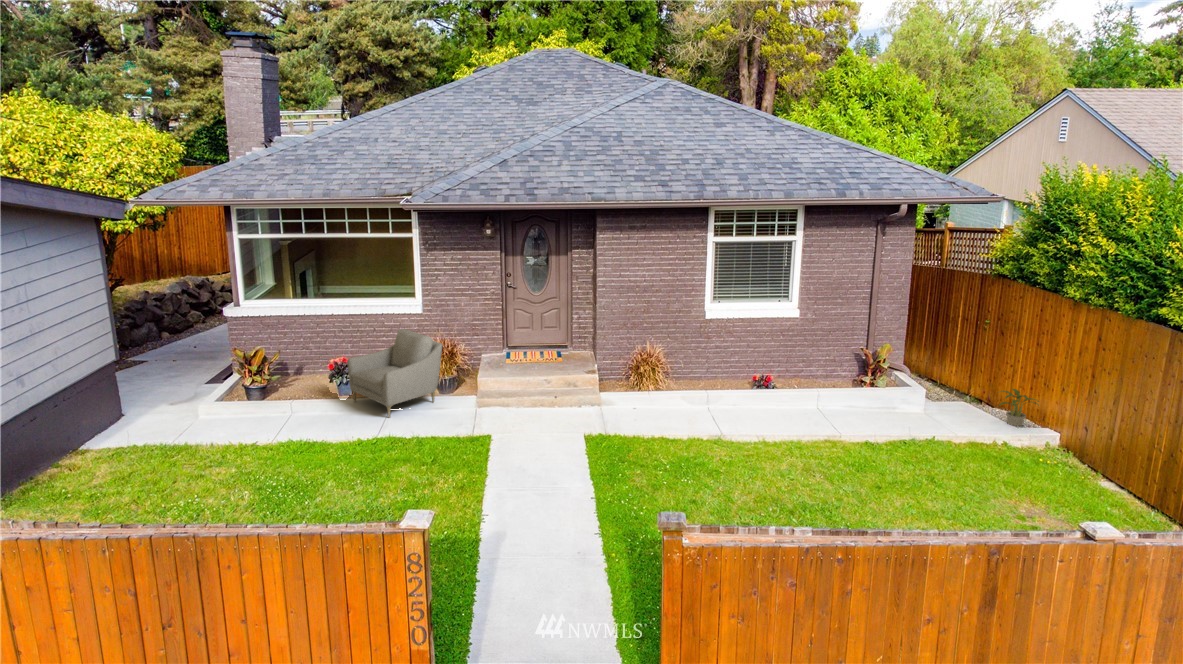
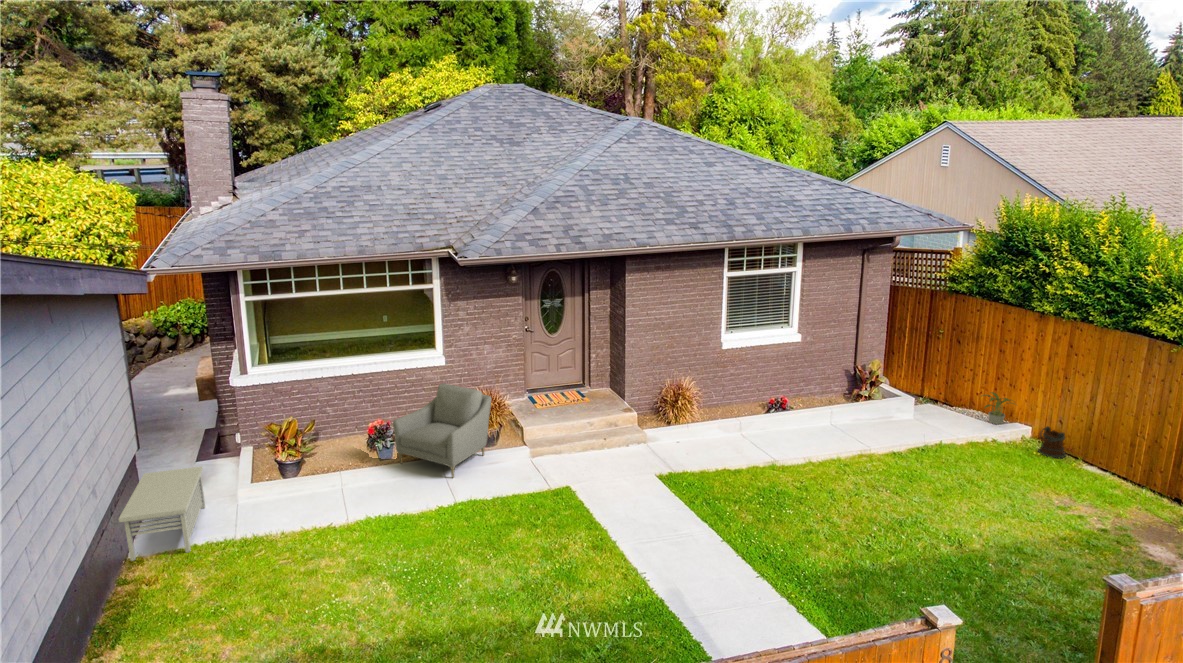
storage bench: none [60,380,165,451] -> present [119,467,205,561]
bucket: none [1049,430,1084,469] -> present [1038,426,1066,458]

